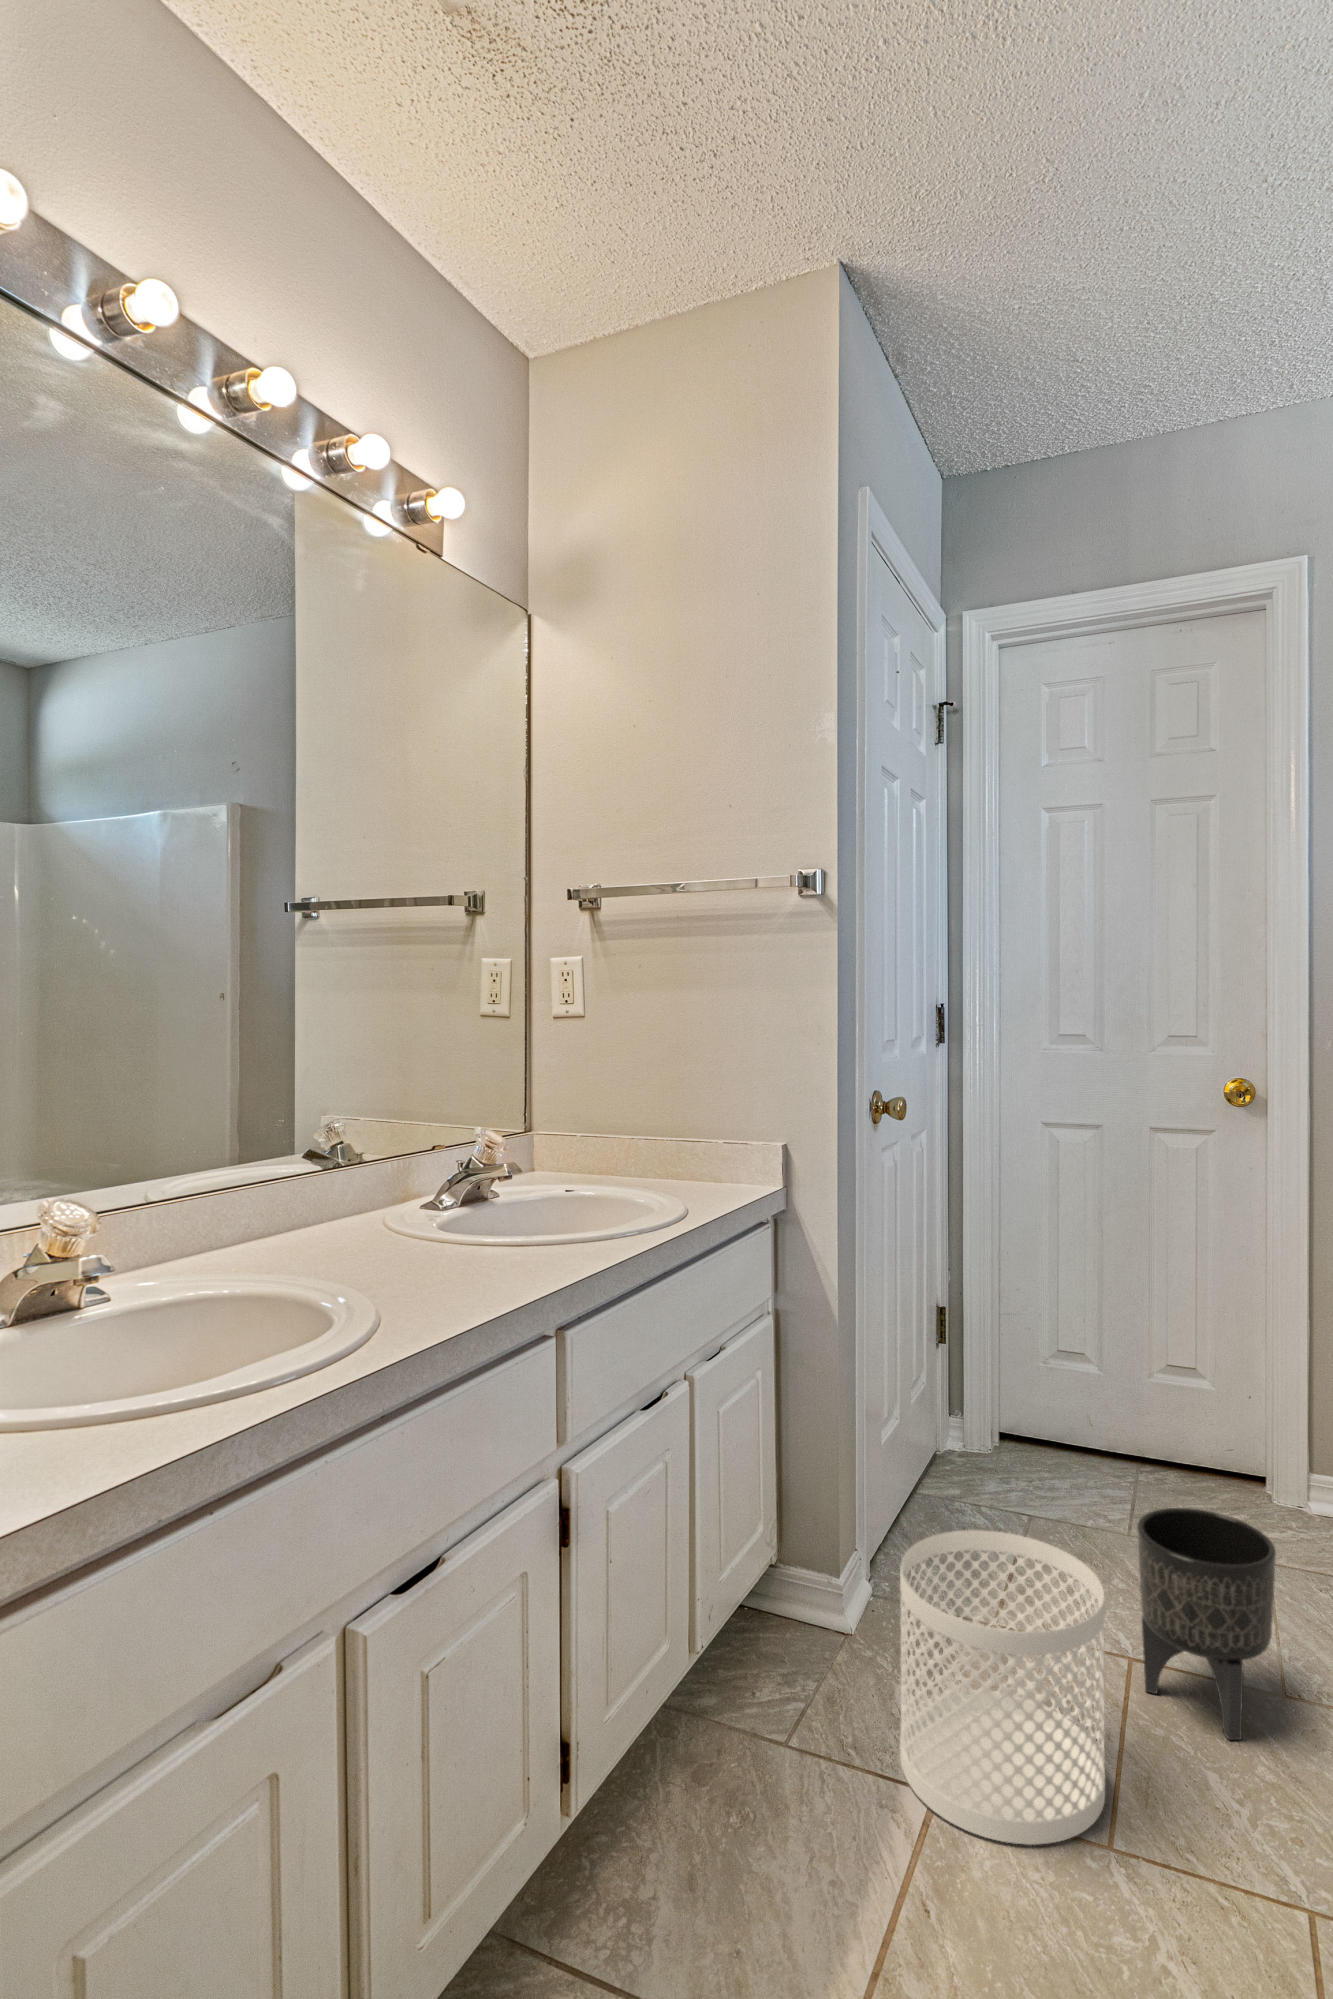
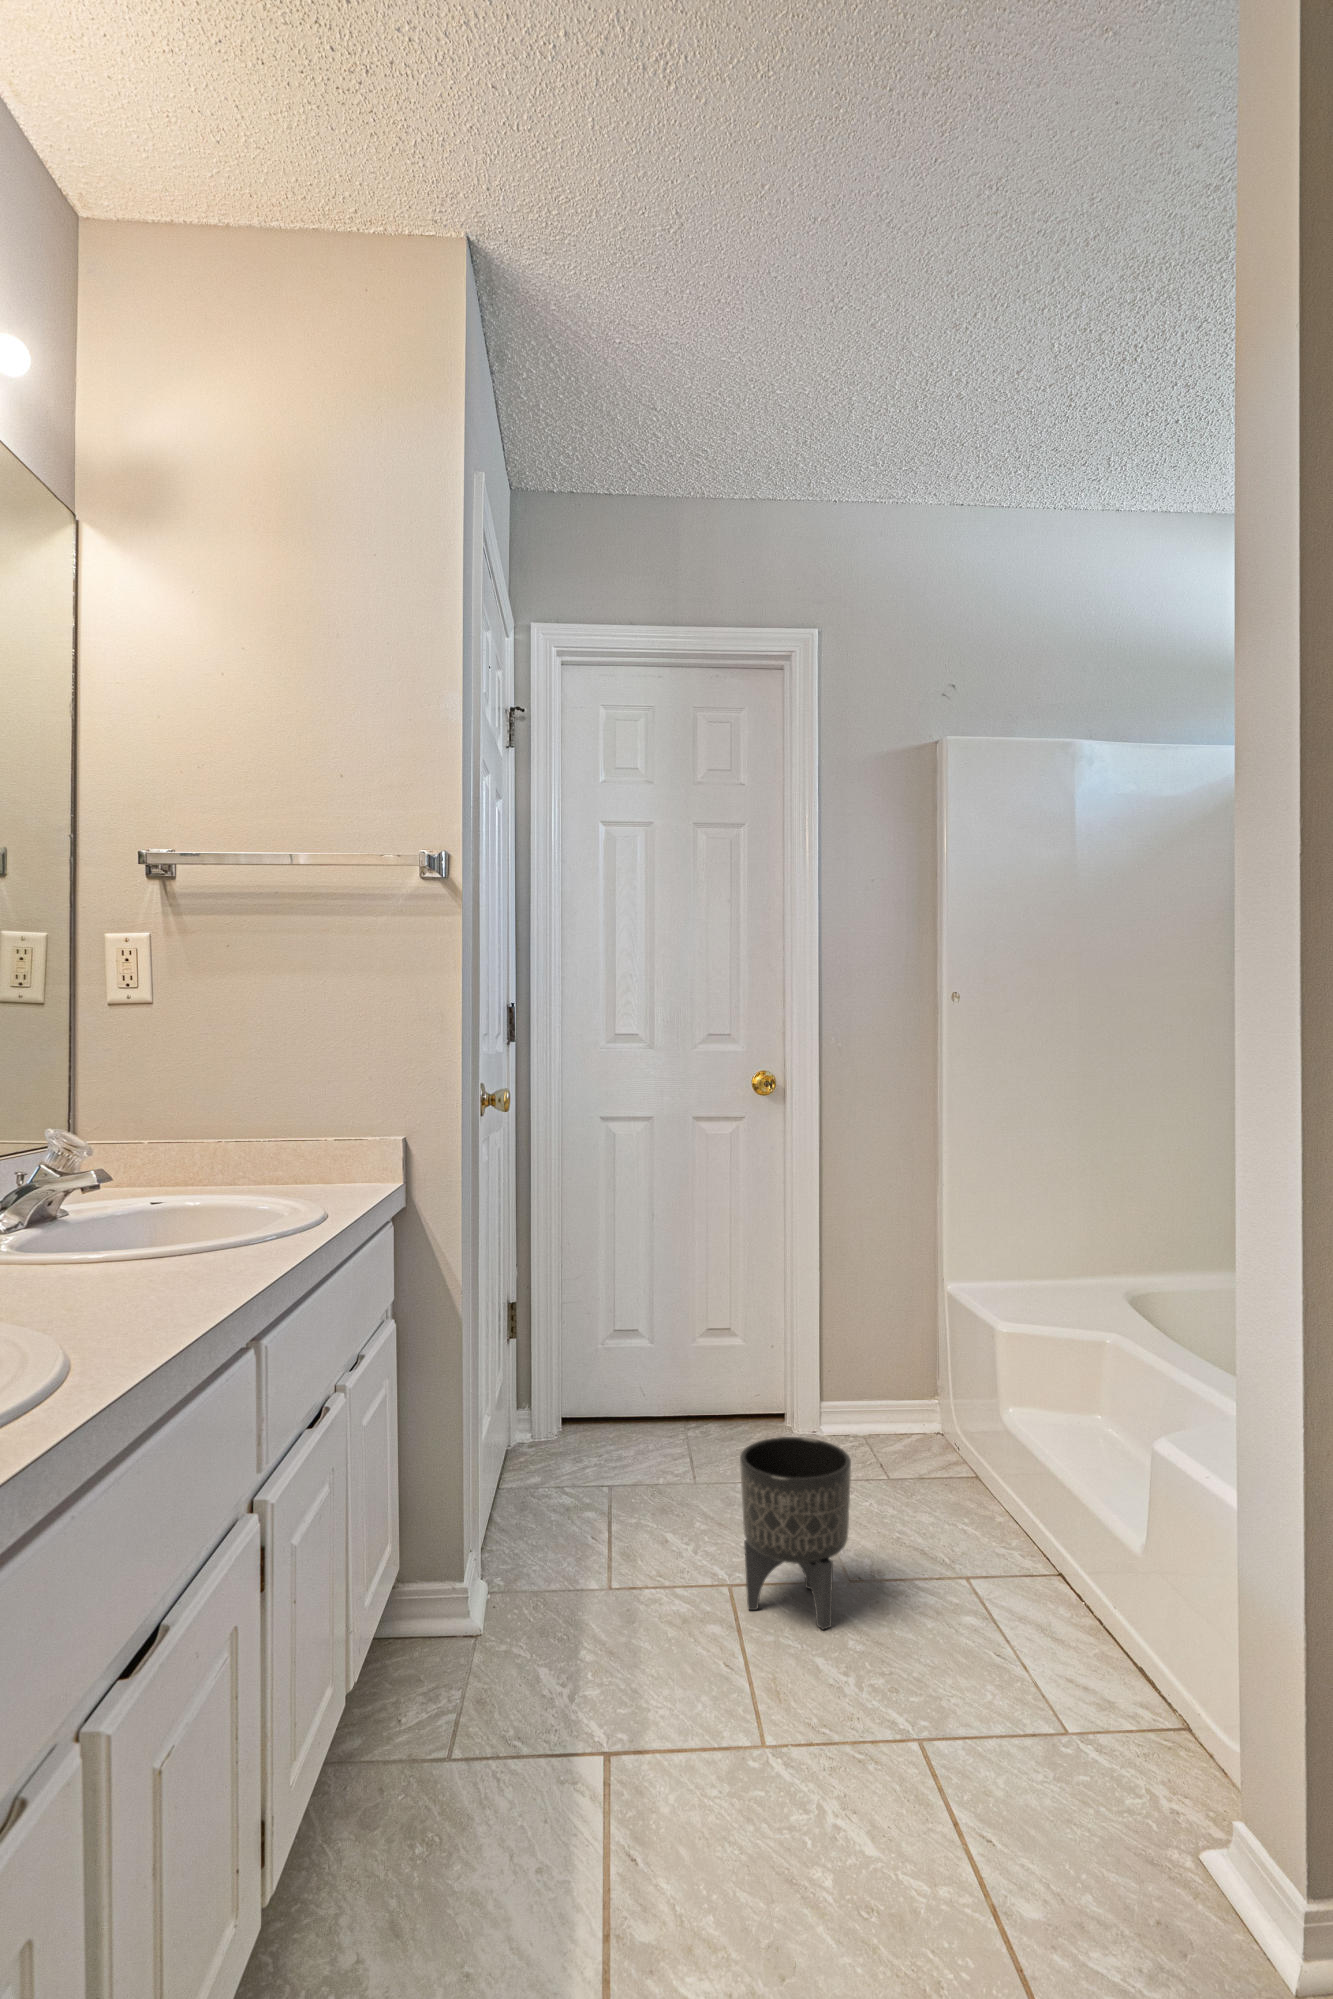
waste basket: present [900,1530,1105,1845] -> none [562,1490,749,1777]

